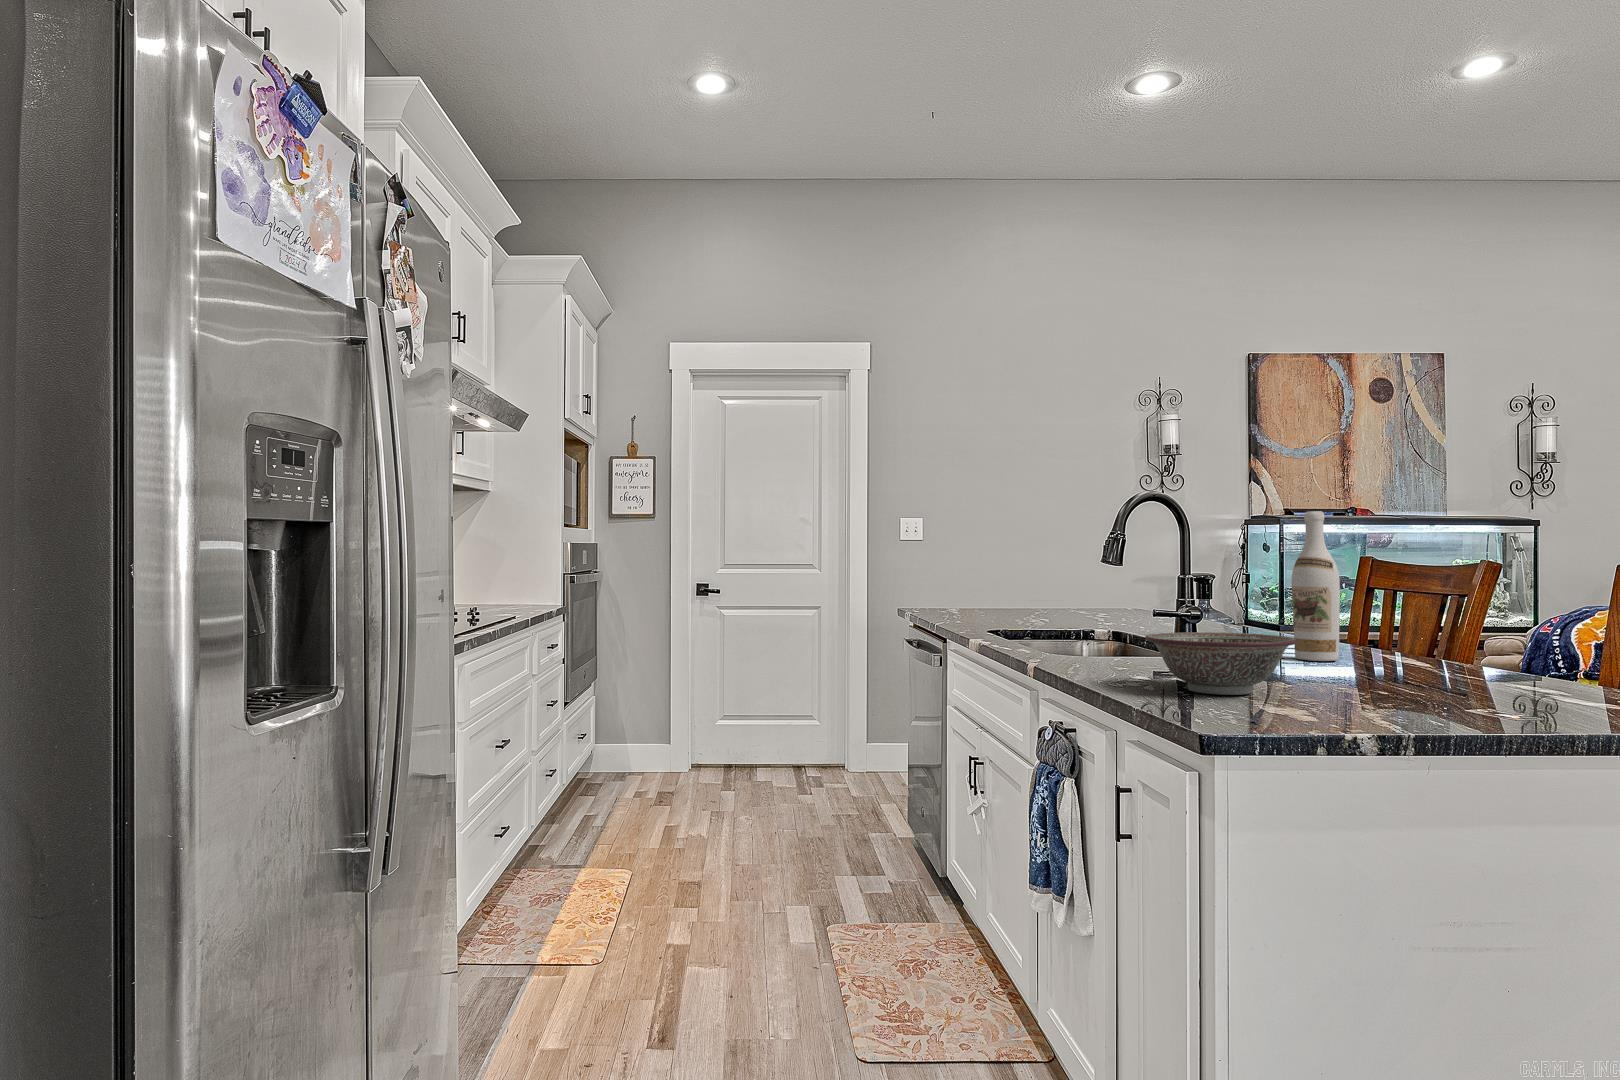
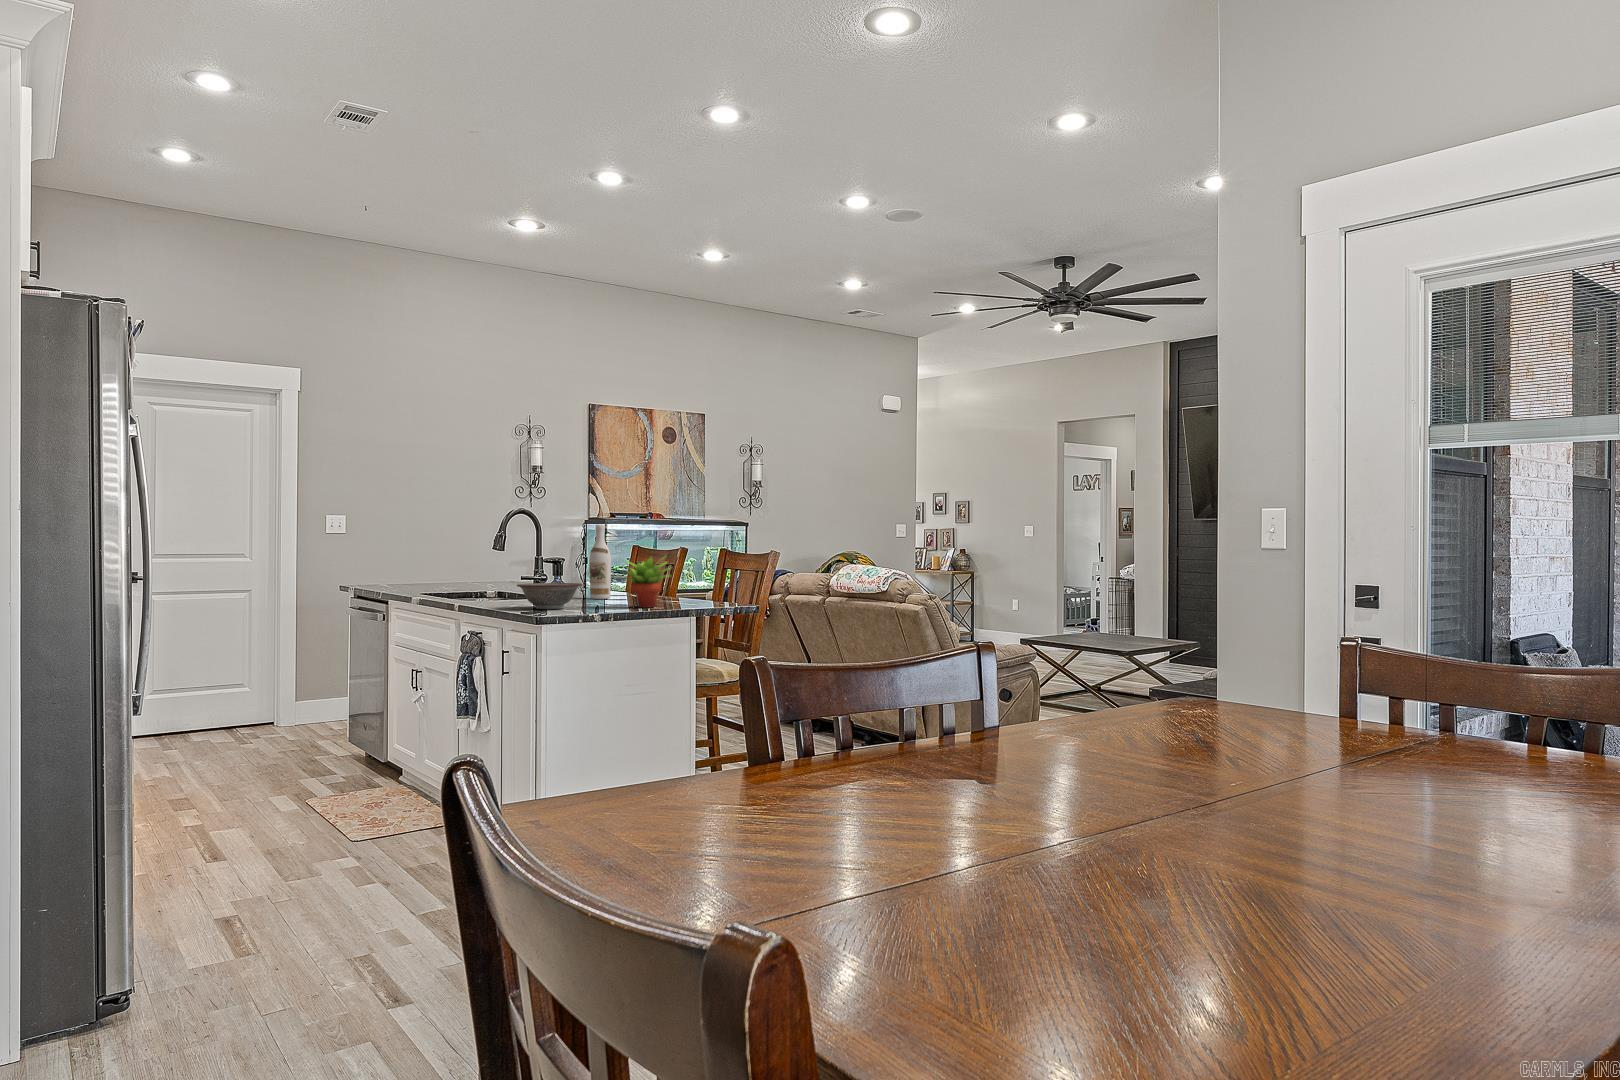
succulent plant: none [1380,572,1545,703] -> present [623,557,671,608]

